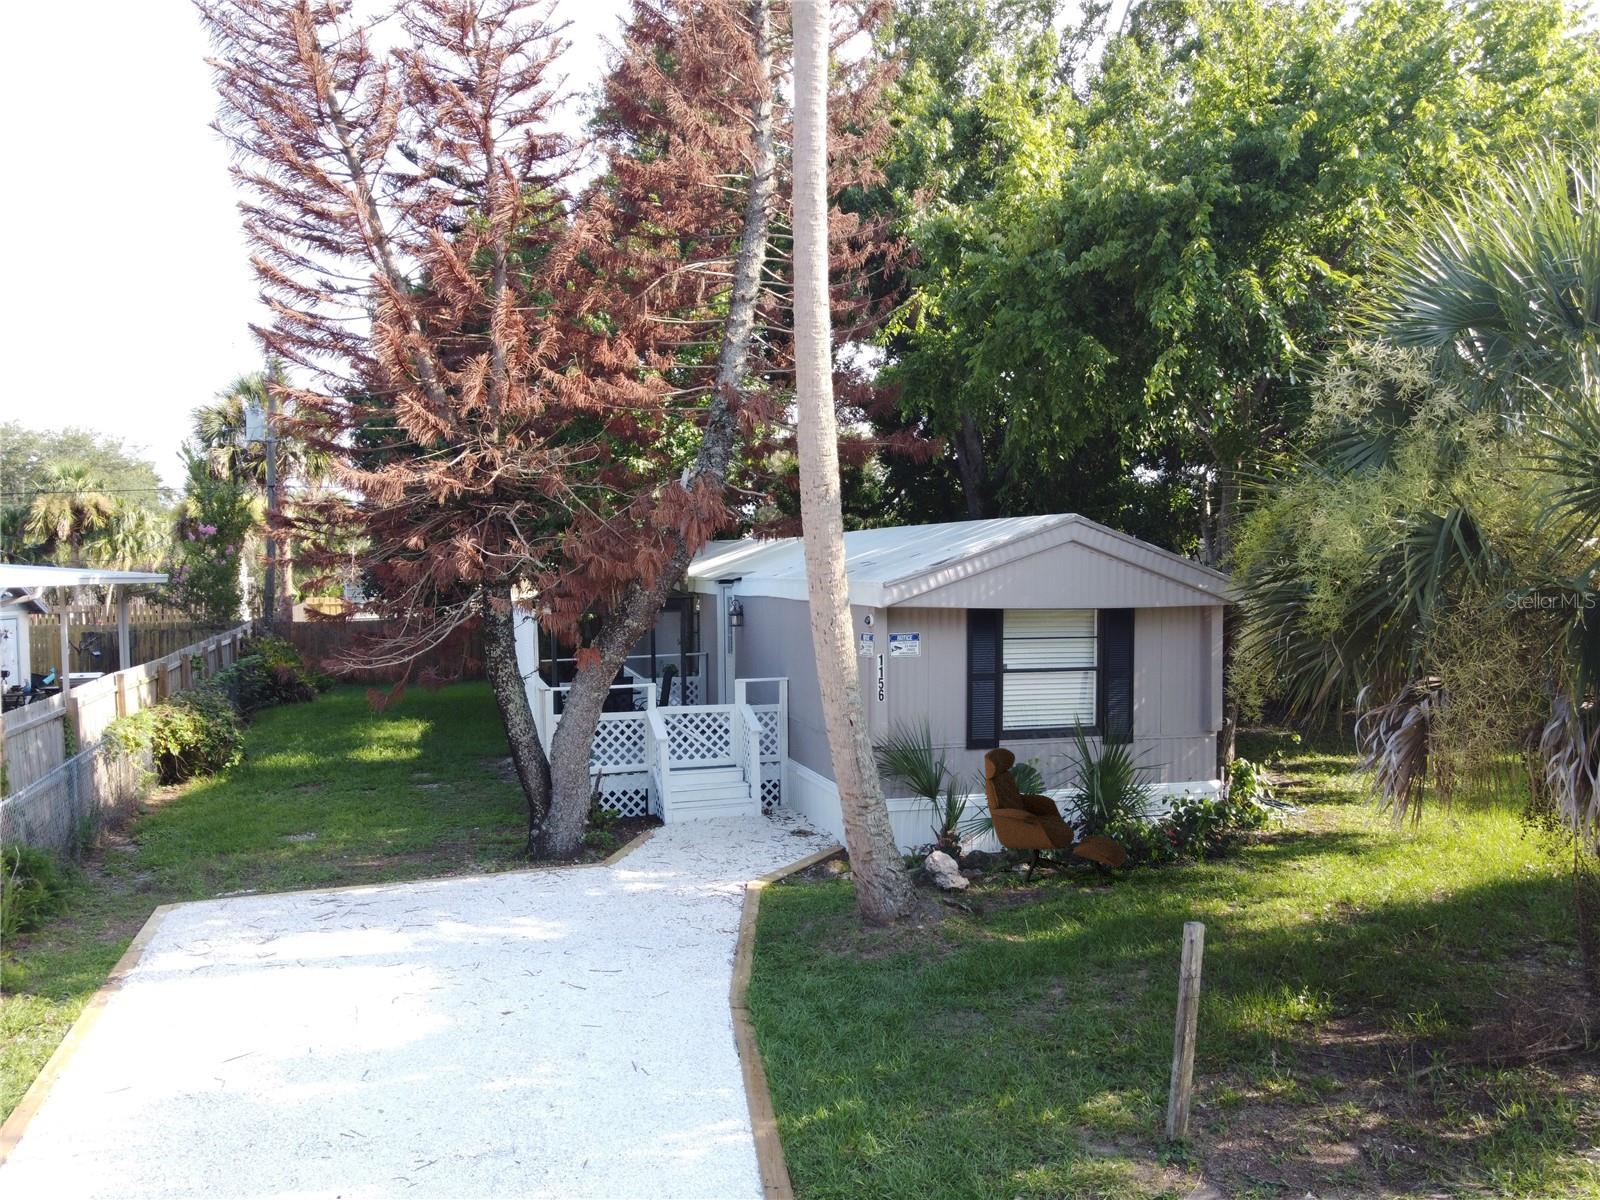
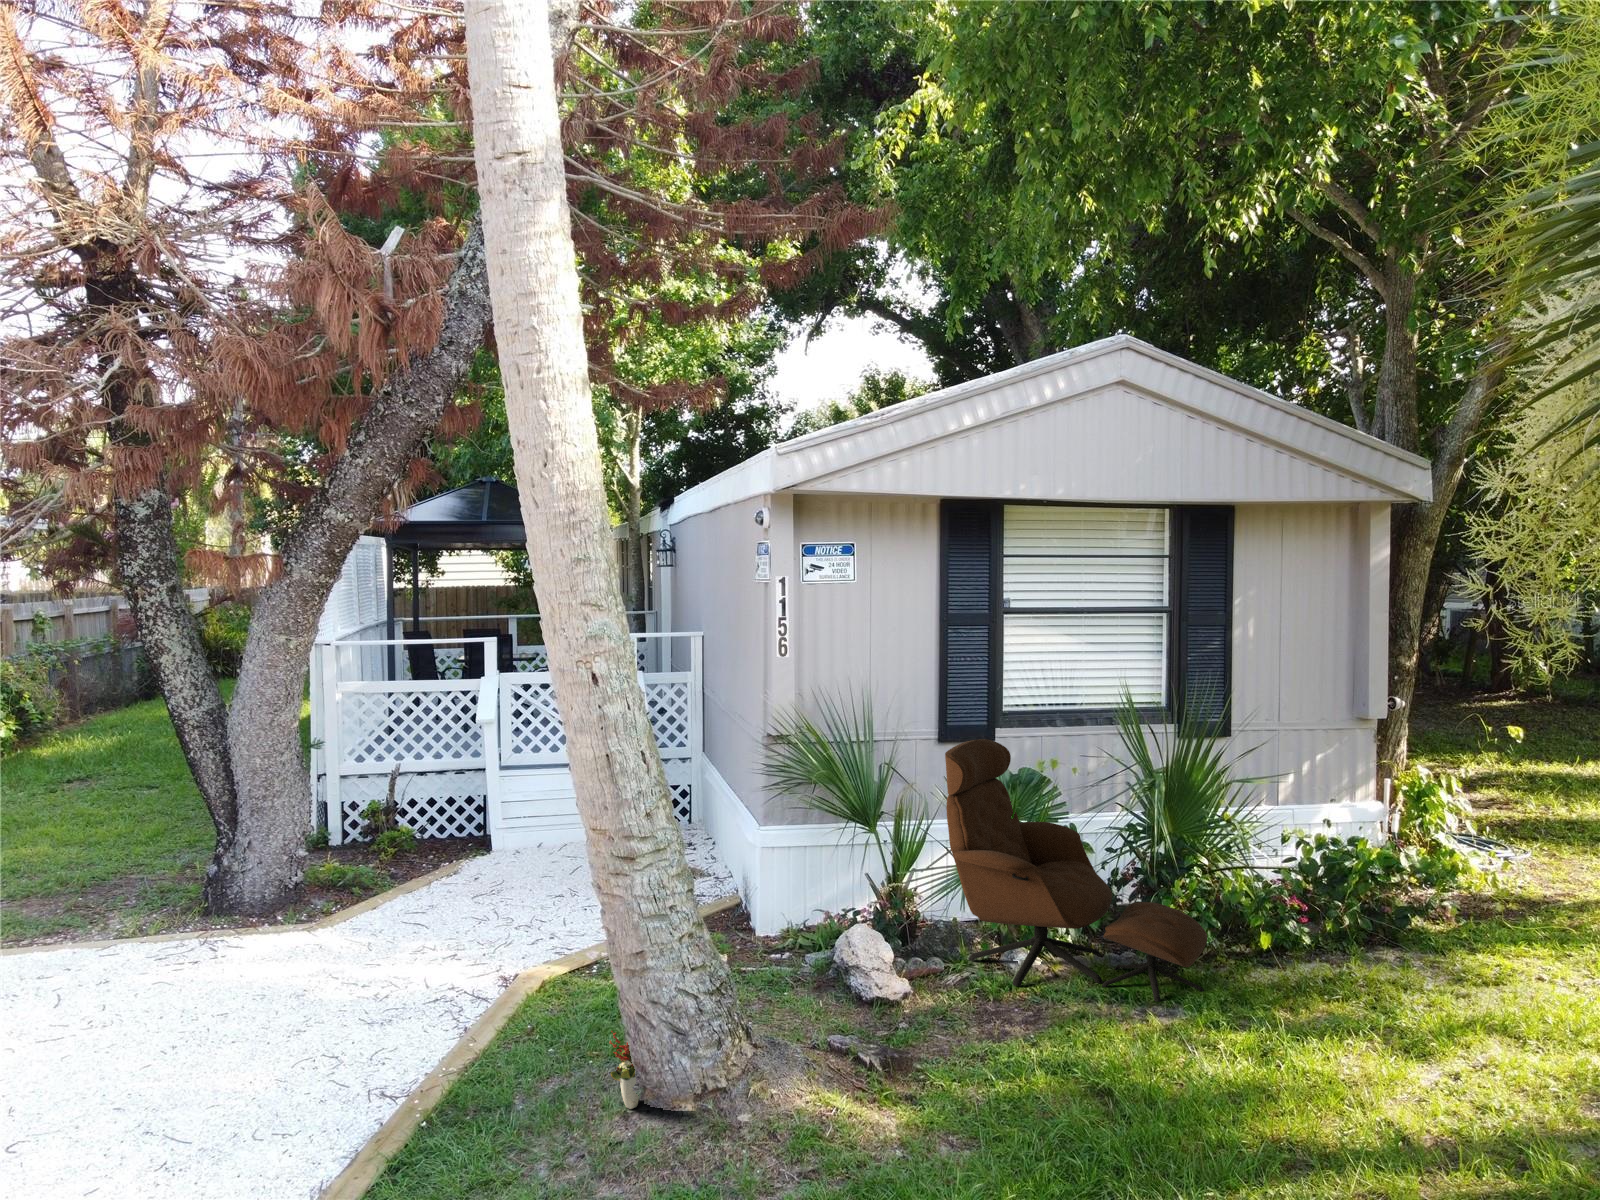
decorative plant: none [846,895,864,933] -> present [610,1031,639,1109]

